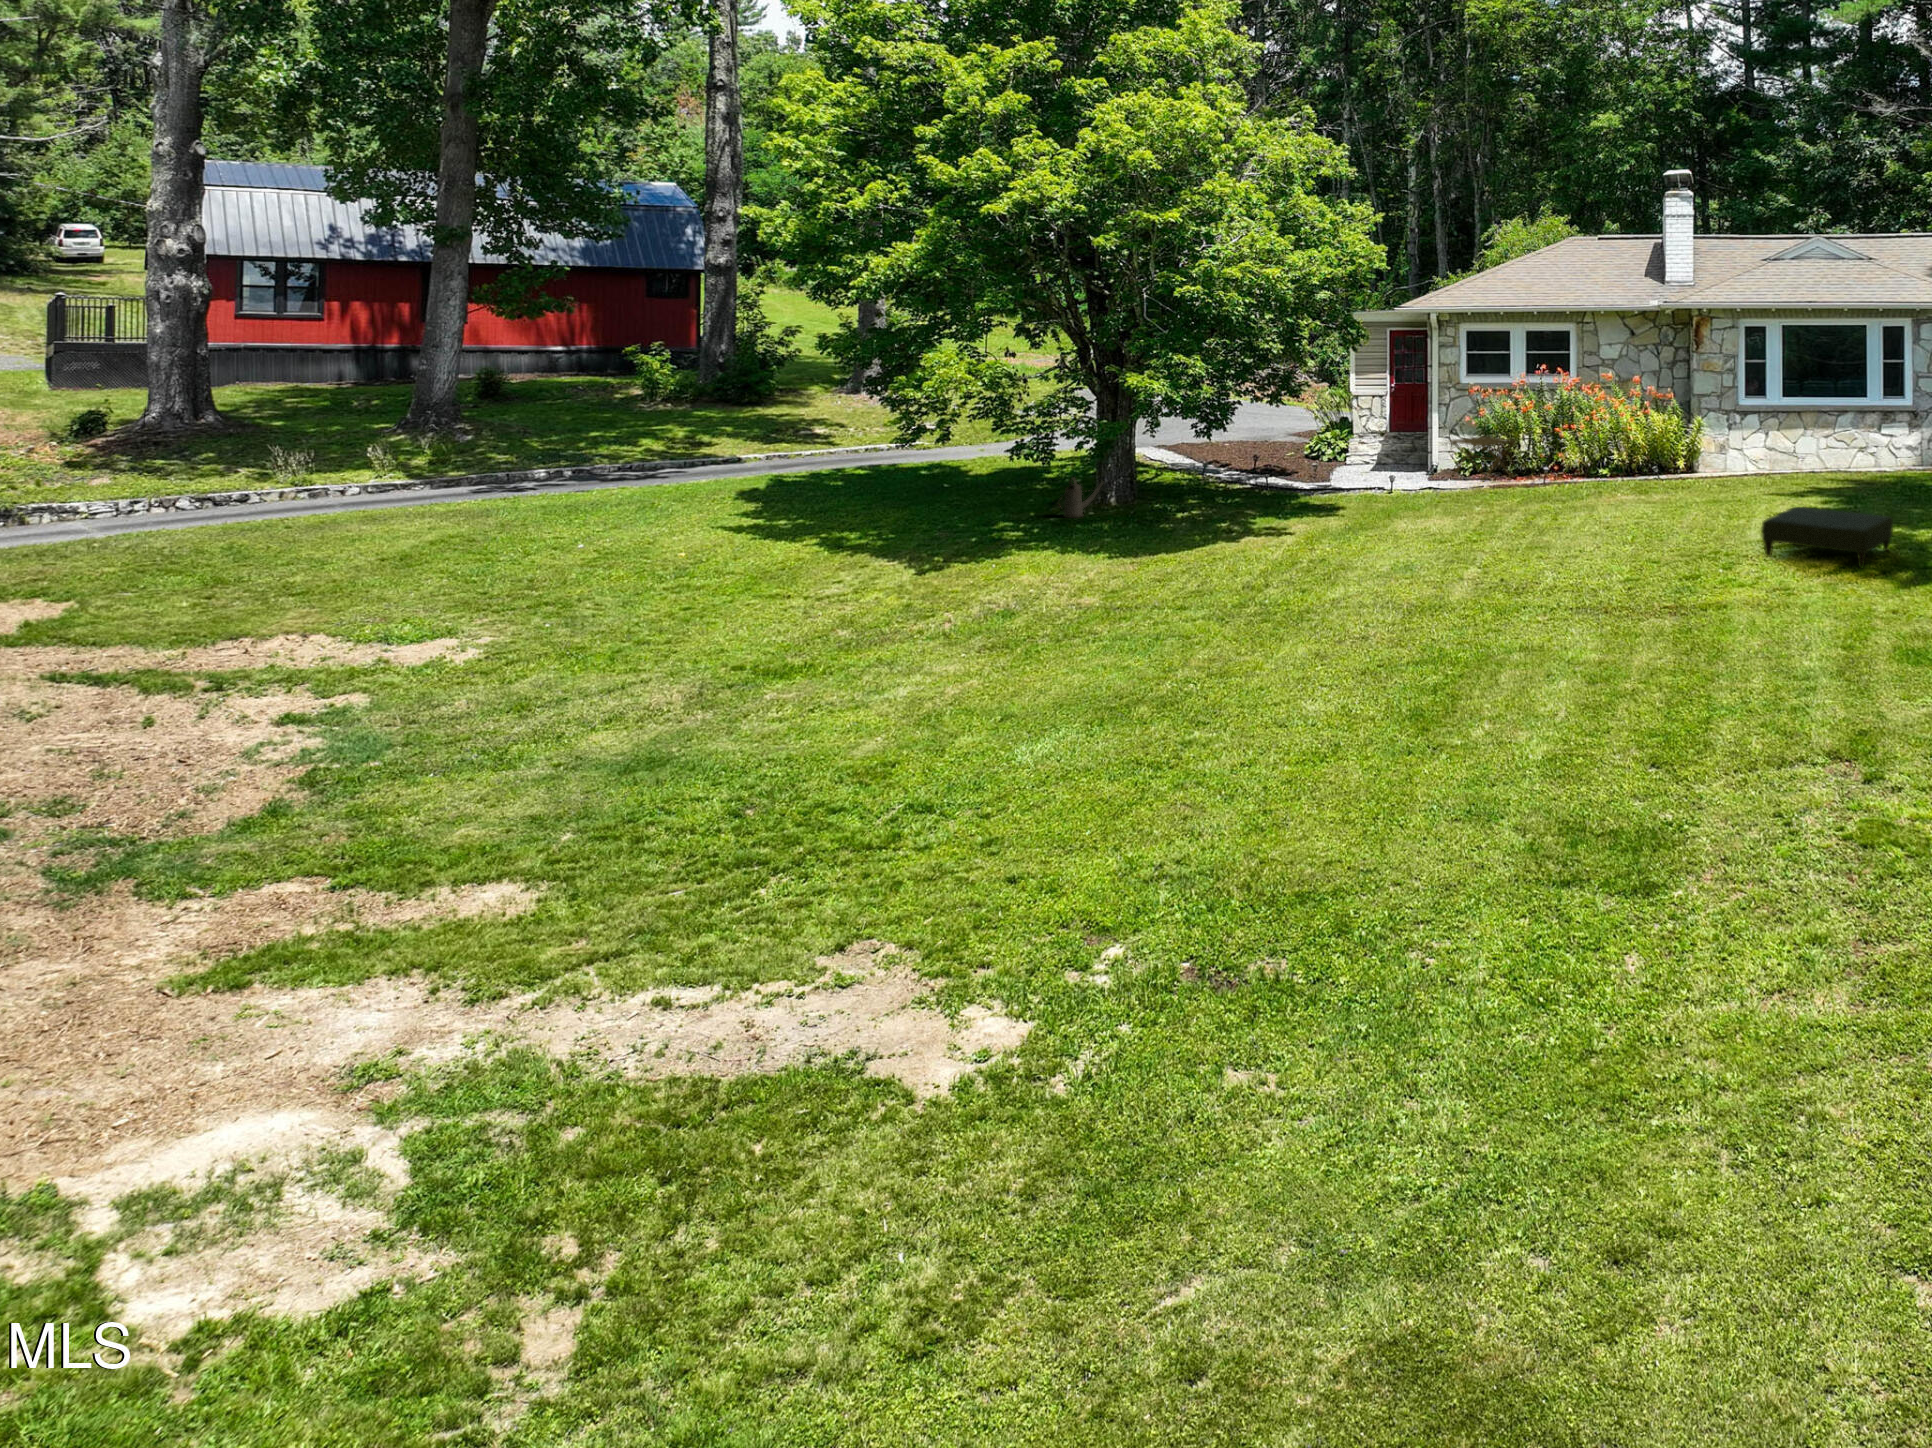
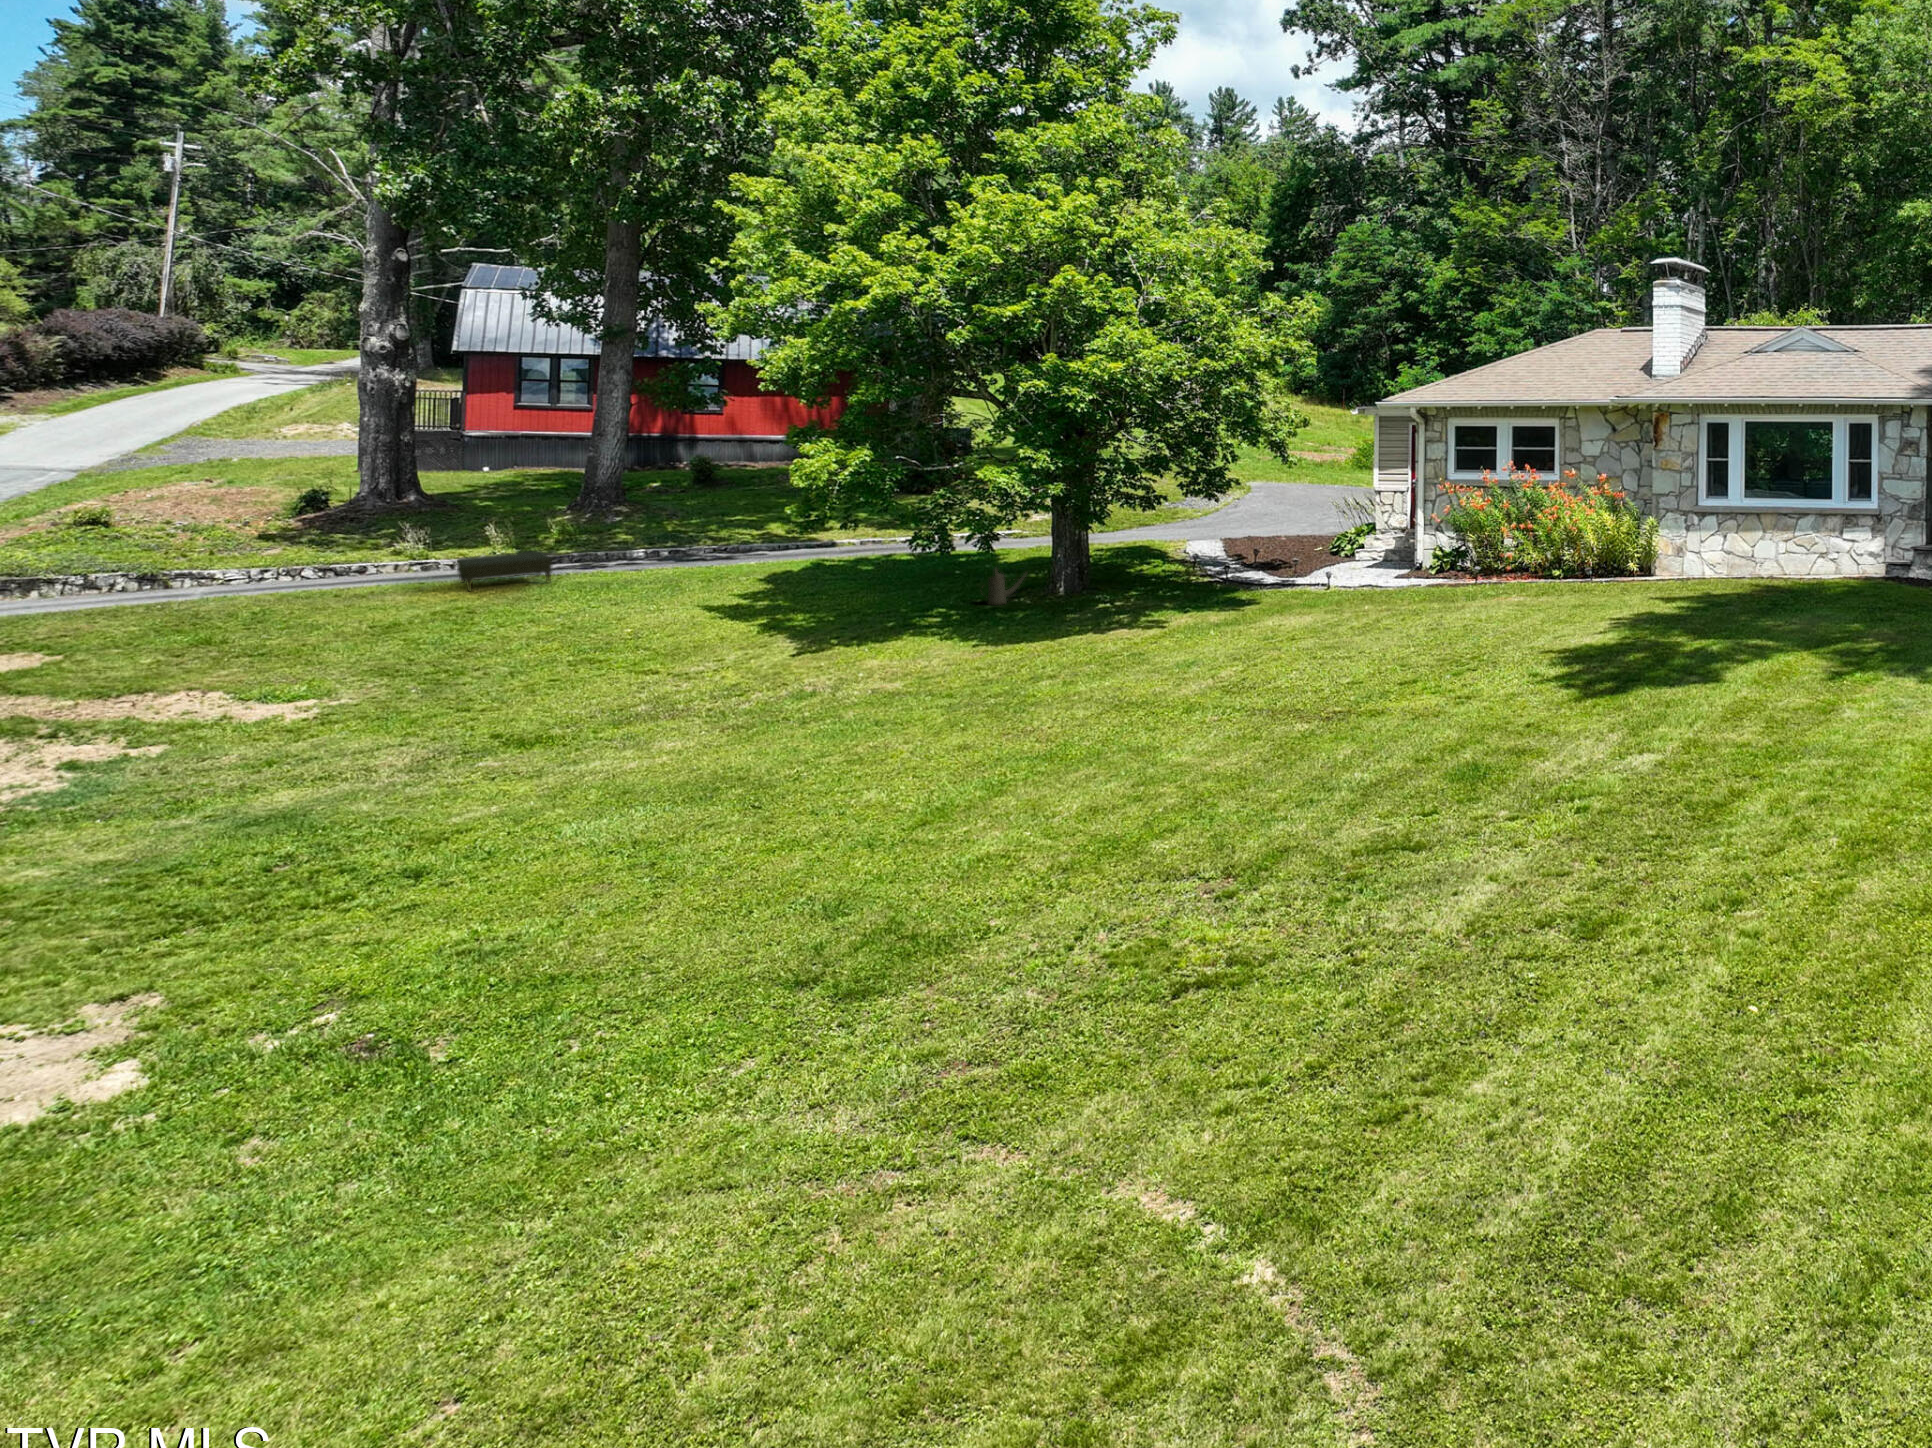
side table: present [1449,436,1516,481] -> none [1403,531,1470,577]
ottoman: present [1761,507,1893,568] -> present [457,551,552,591]

